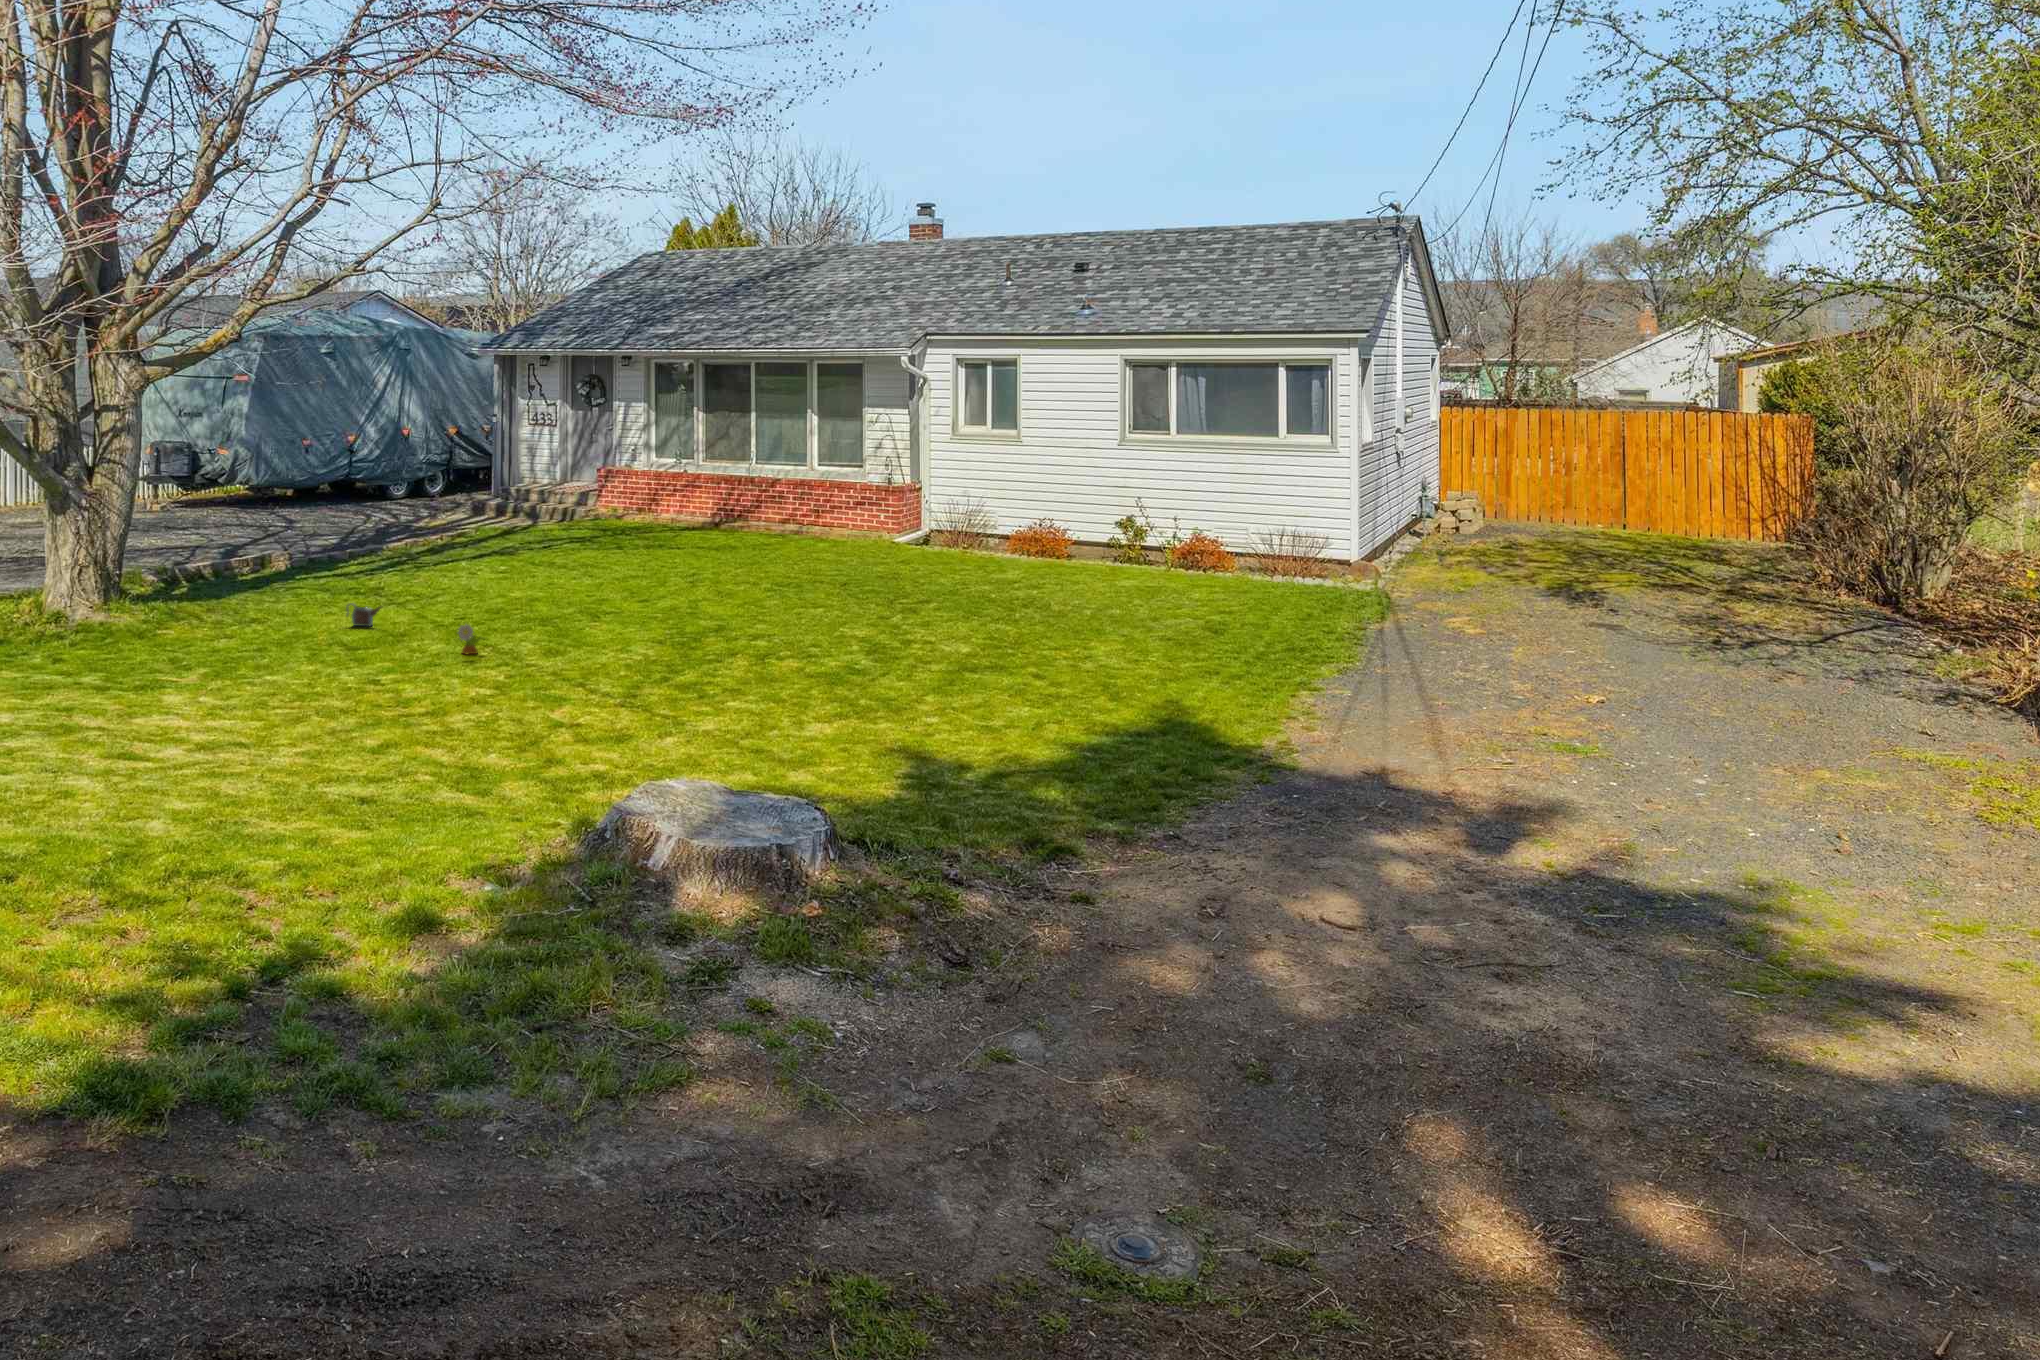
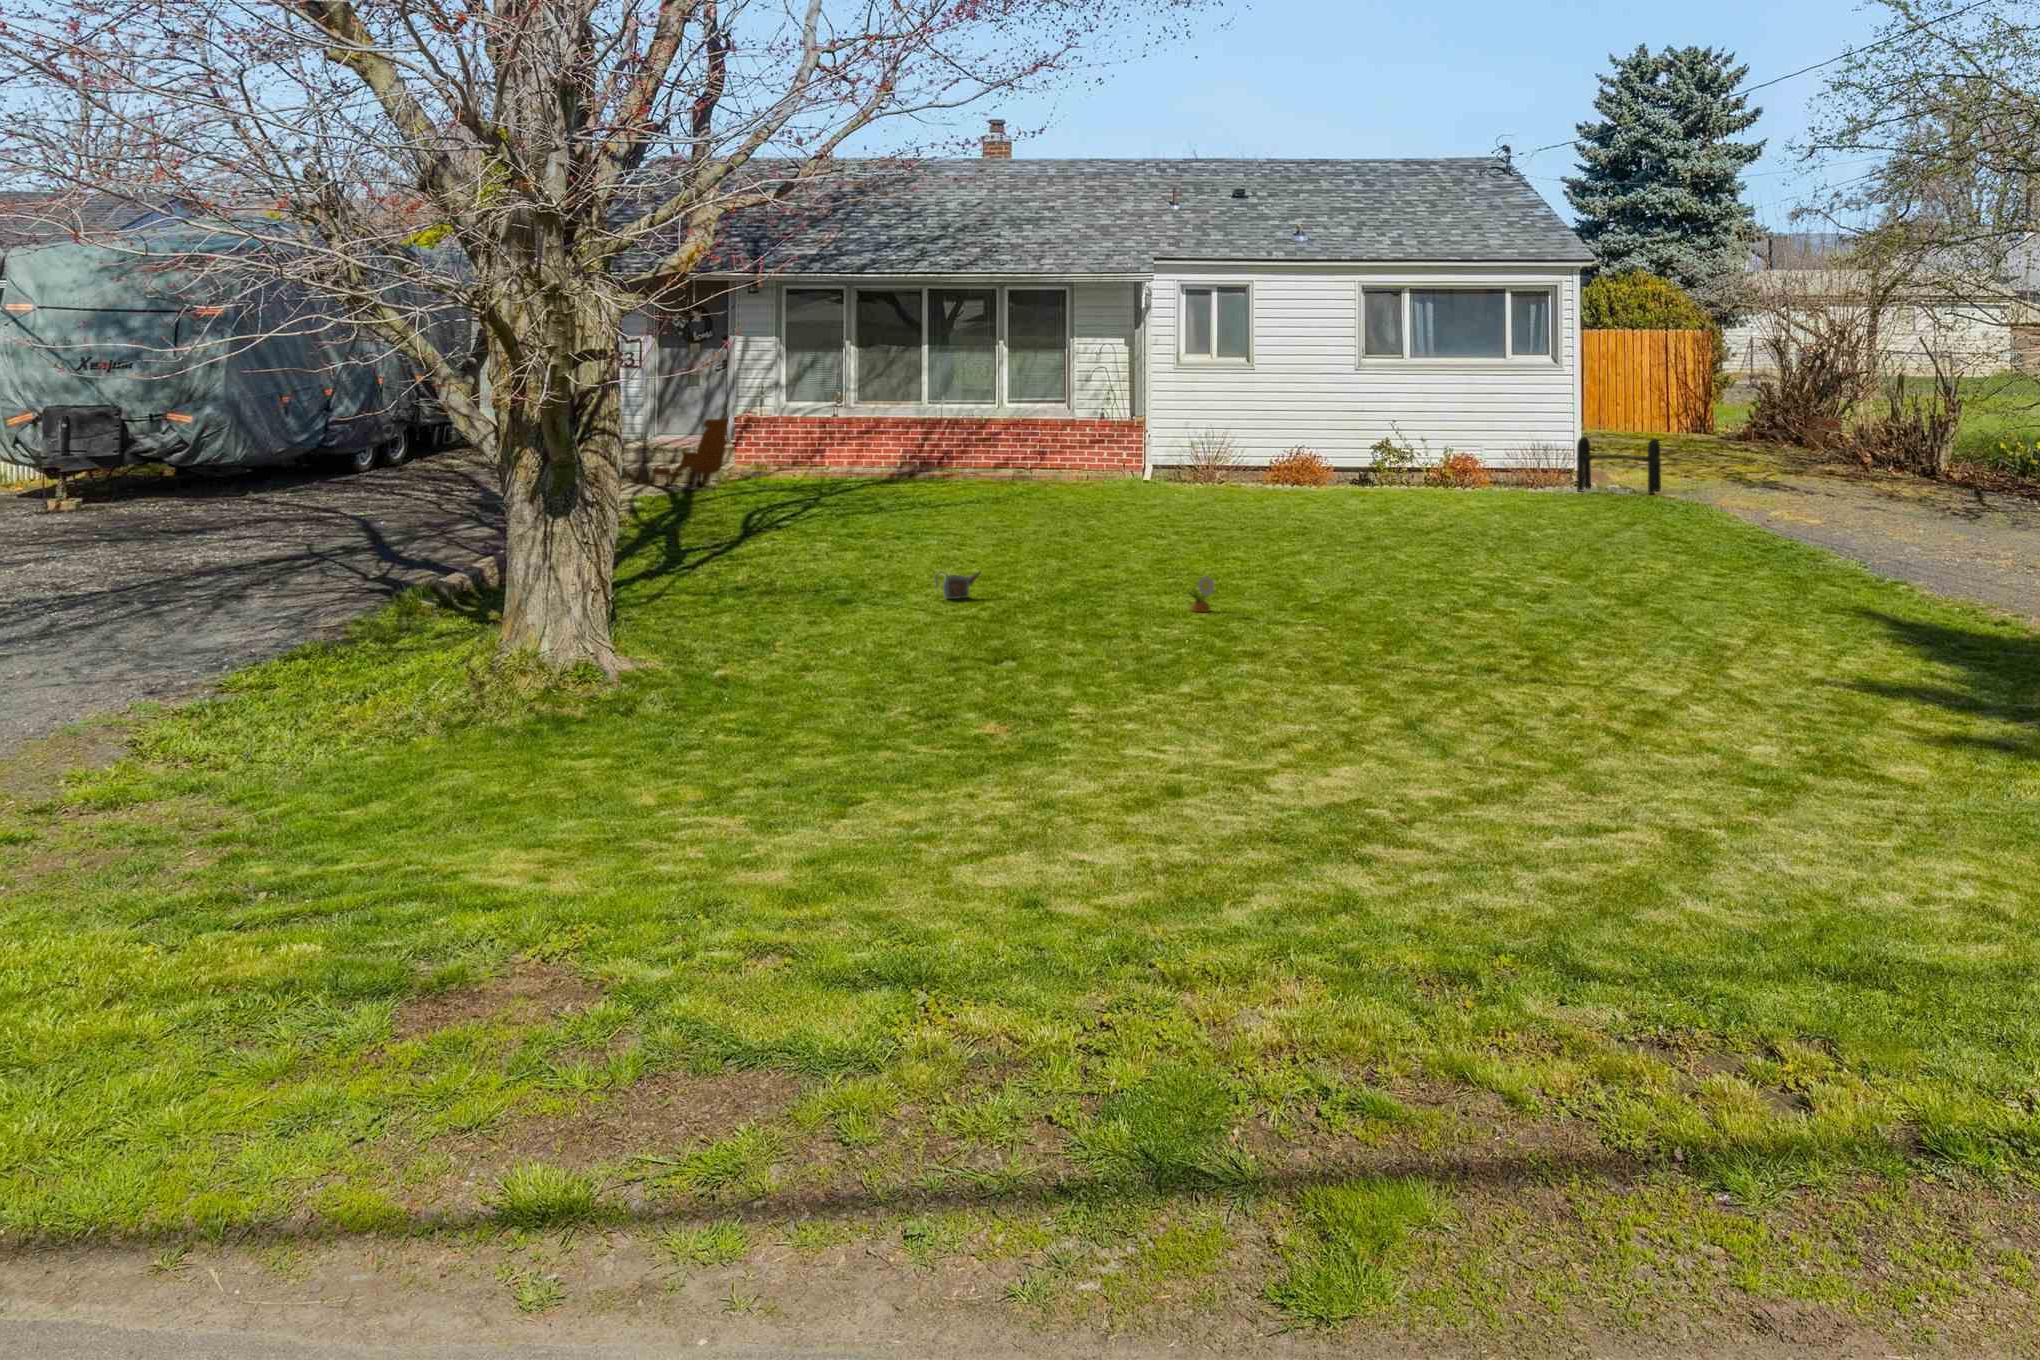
lounge chair: none [543,470,591,531] -> present [652,418,728,489]
bench: none [1327,527,1428,596] -> present [1577,437,1661,494]

